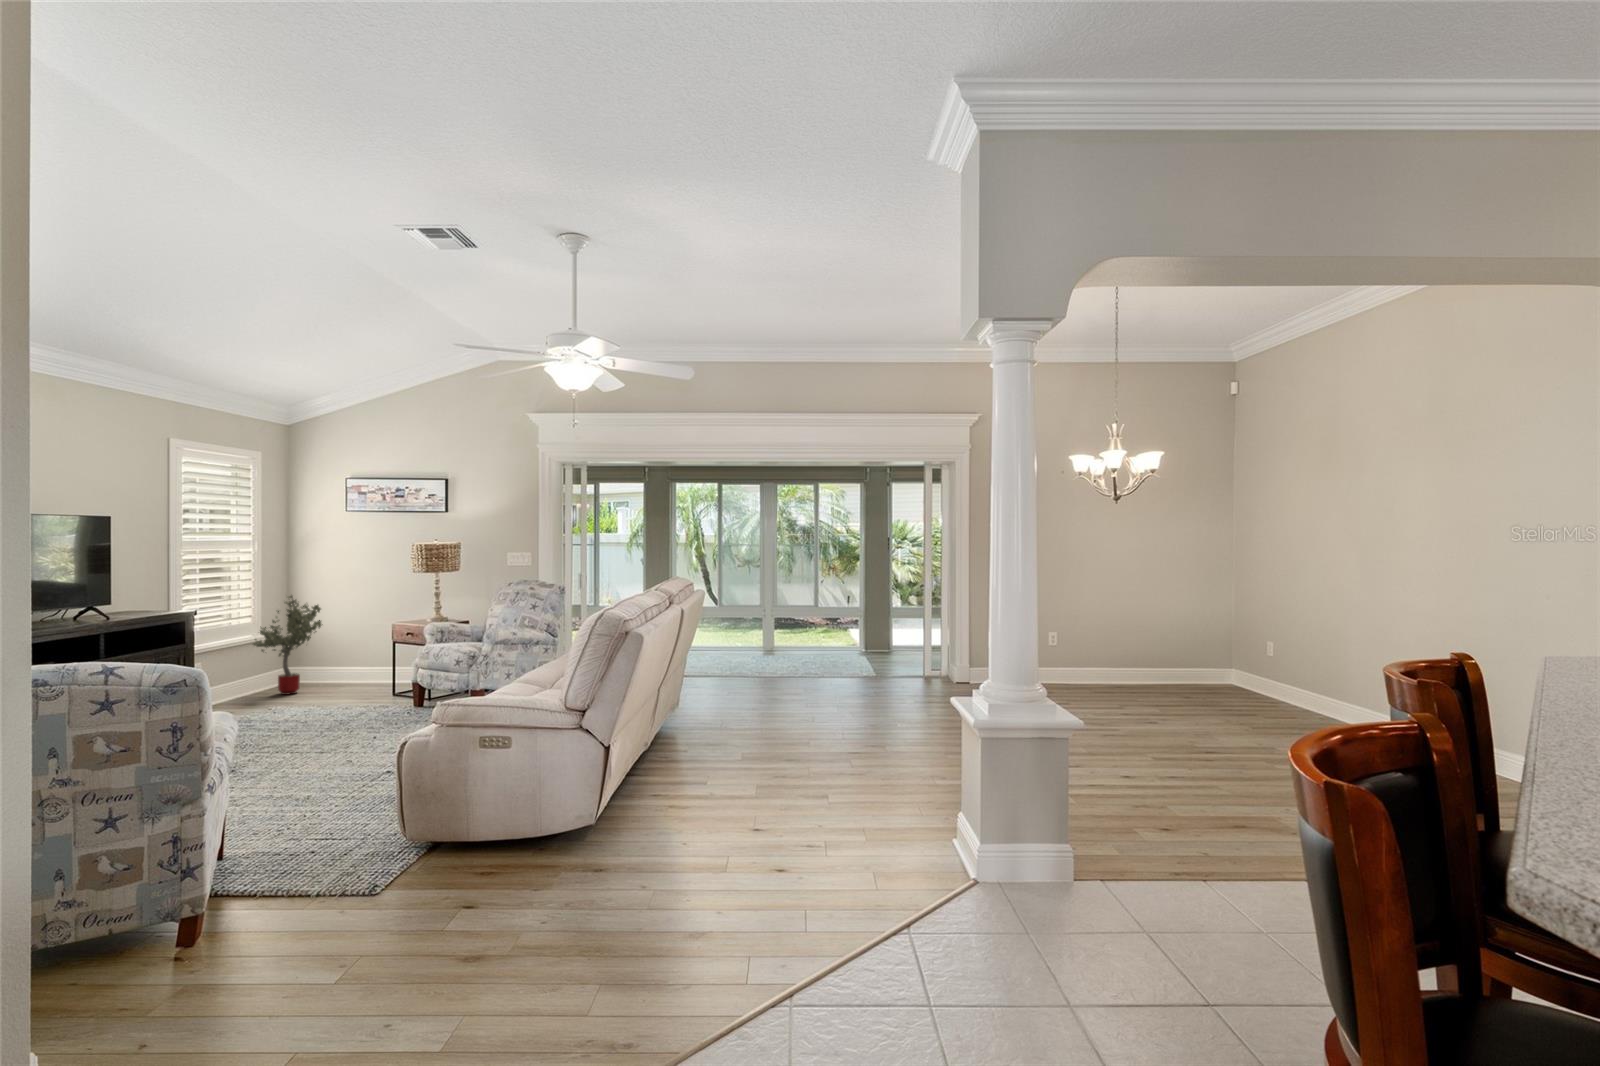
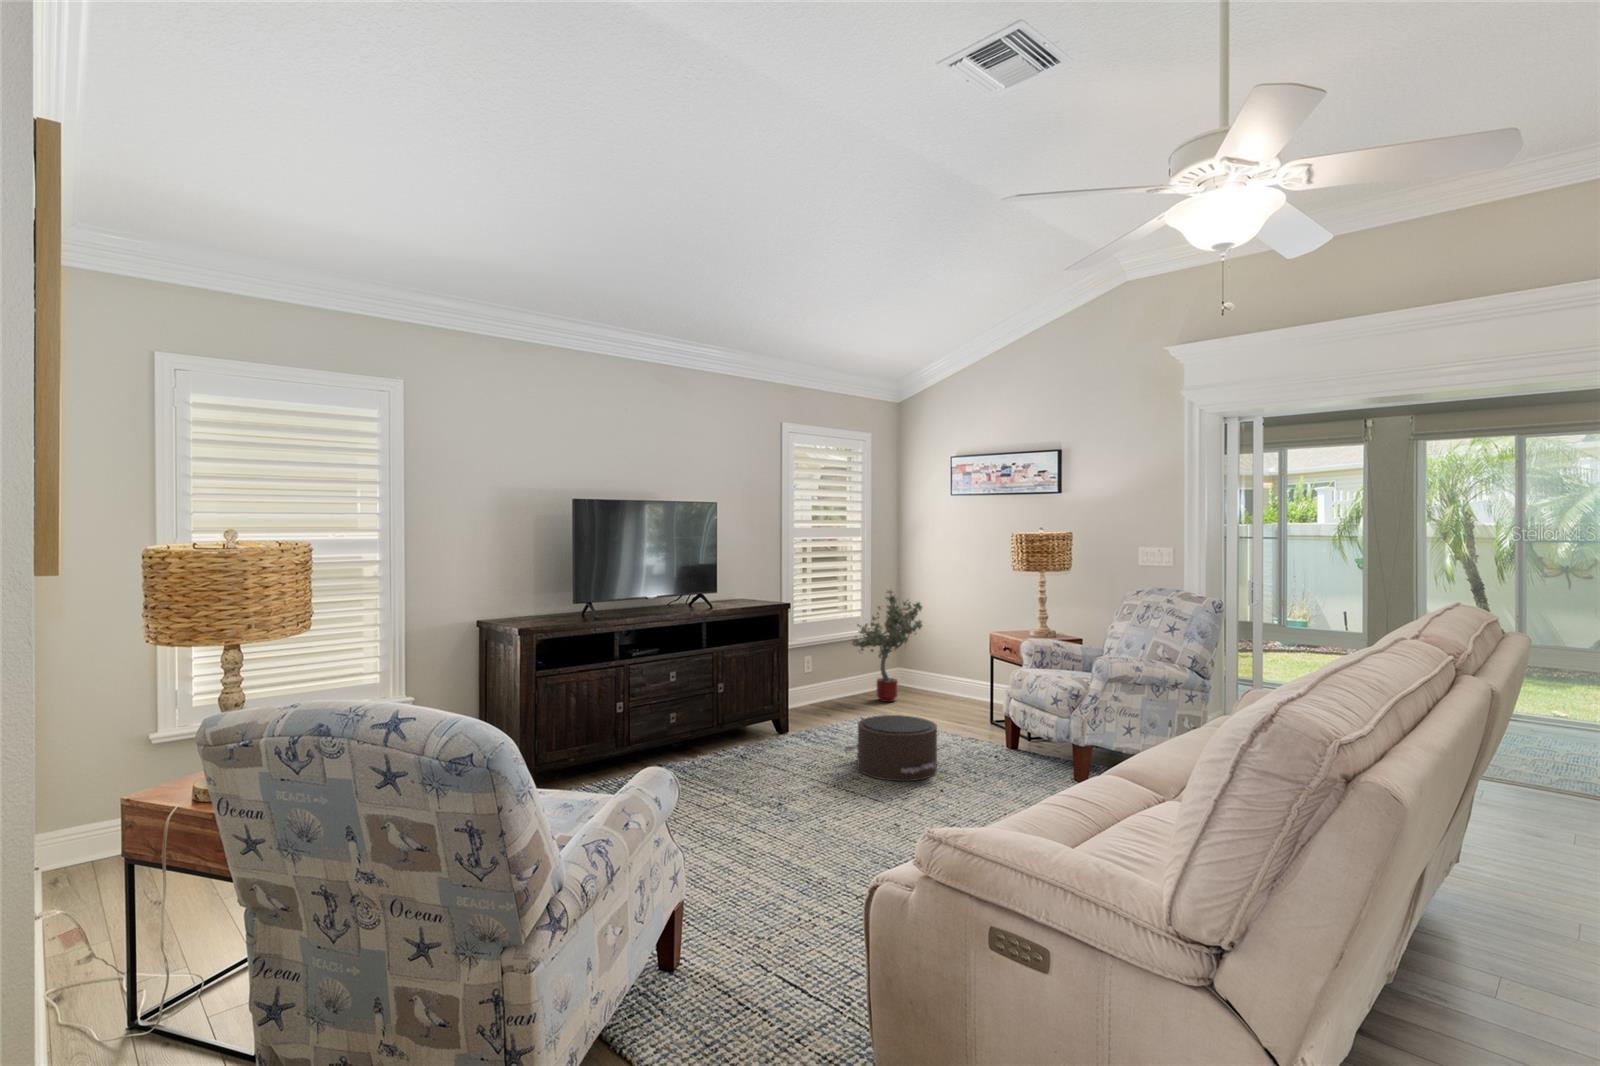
pouf: none [283,689,376,737] -> present [844,715,938,781]

